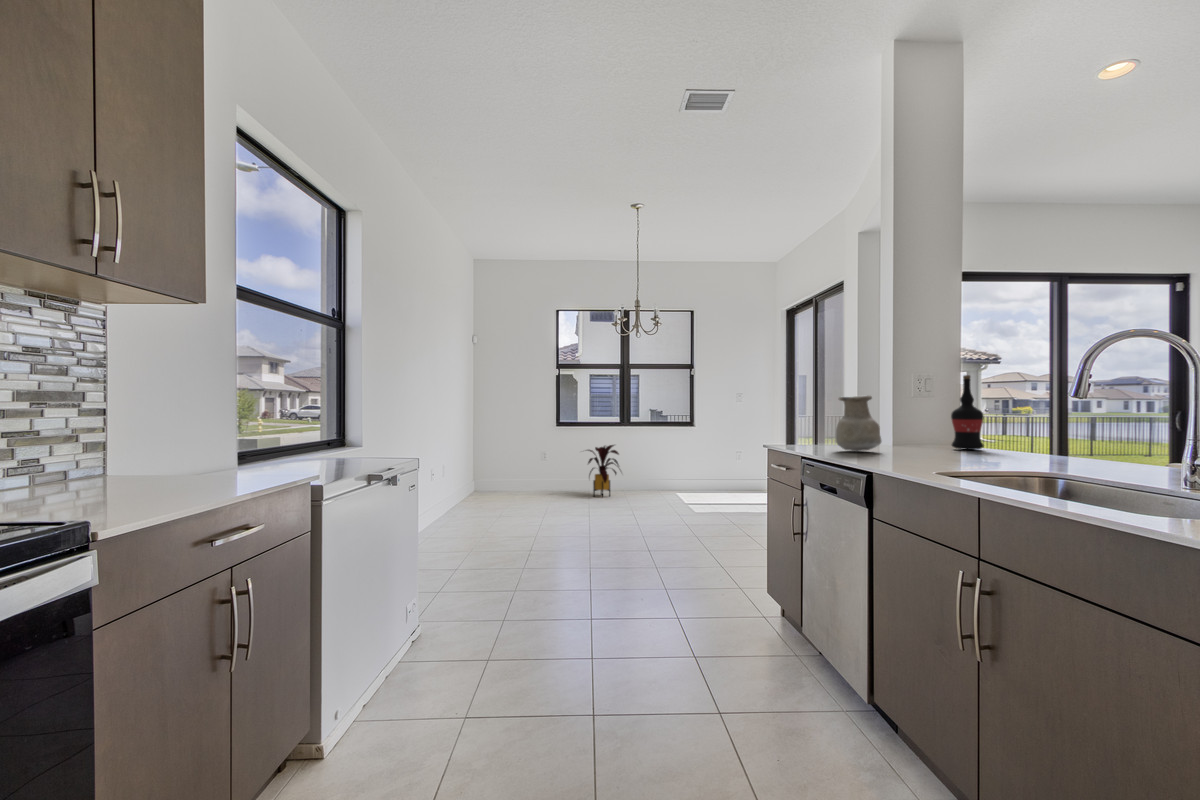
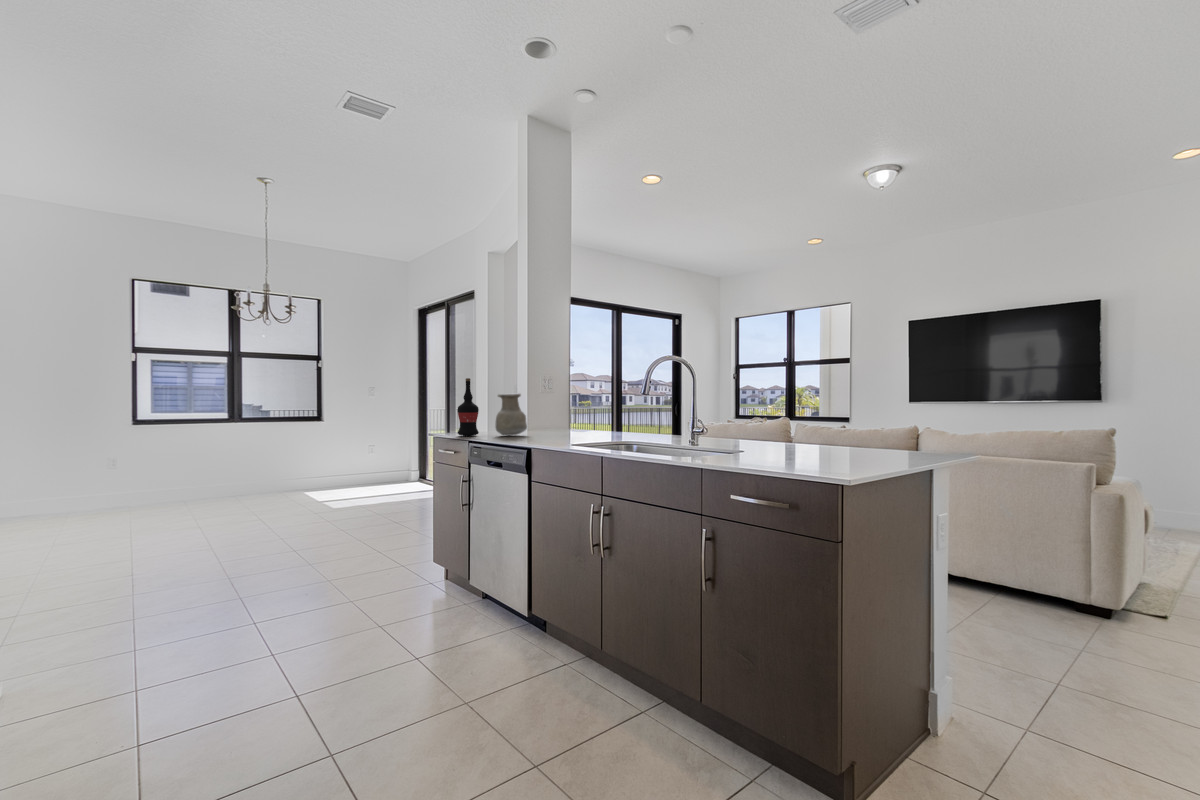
wine bottle: present [951,375,984,450] -> present [458,378,479,436]
house plant: present [588,445,619,497] -> none [171,445,237,508]

